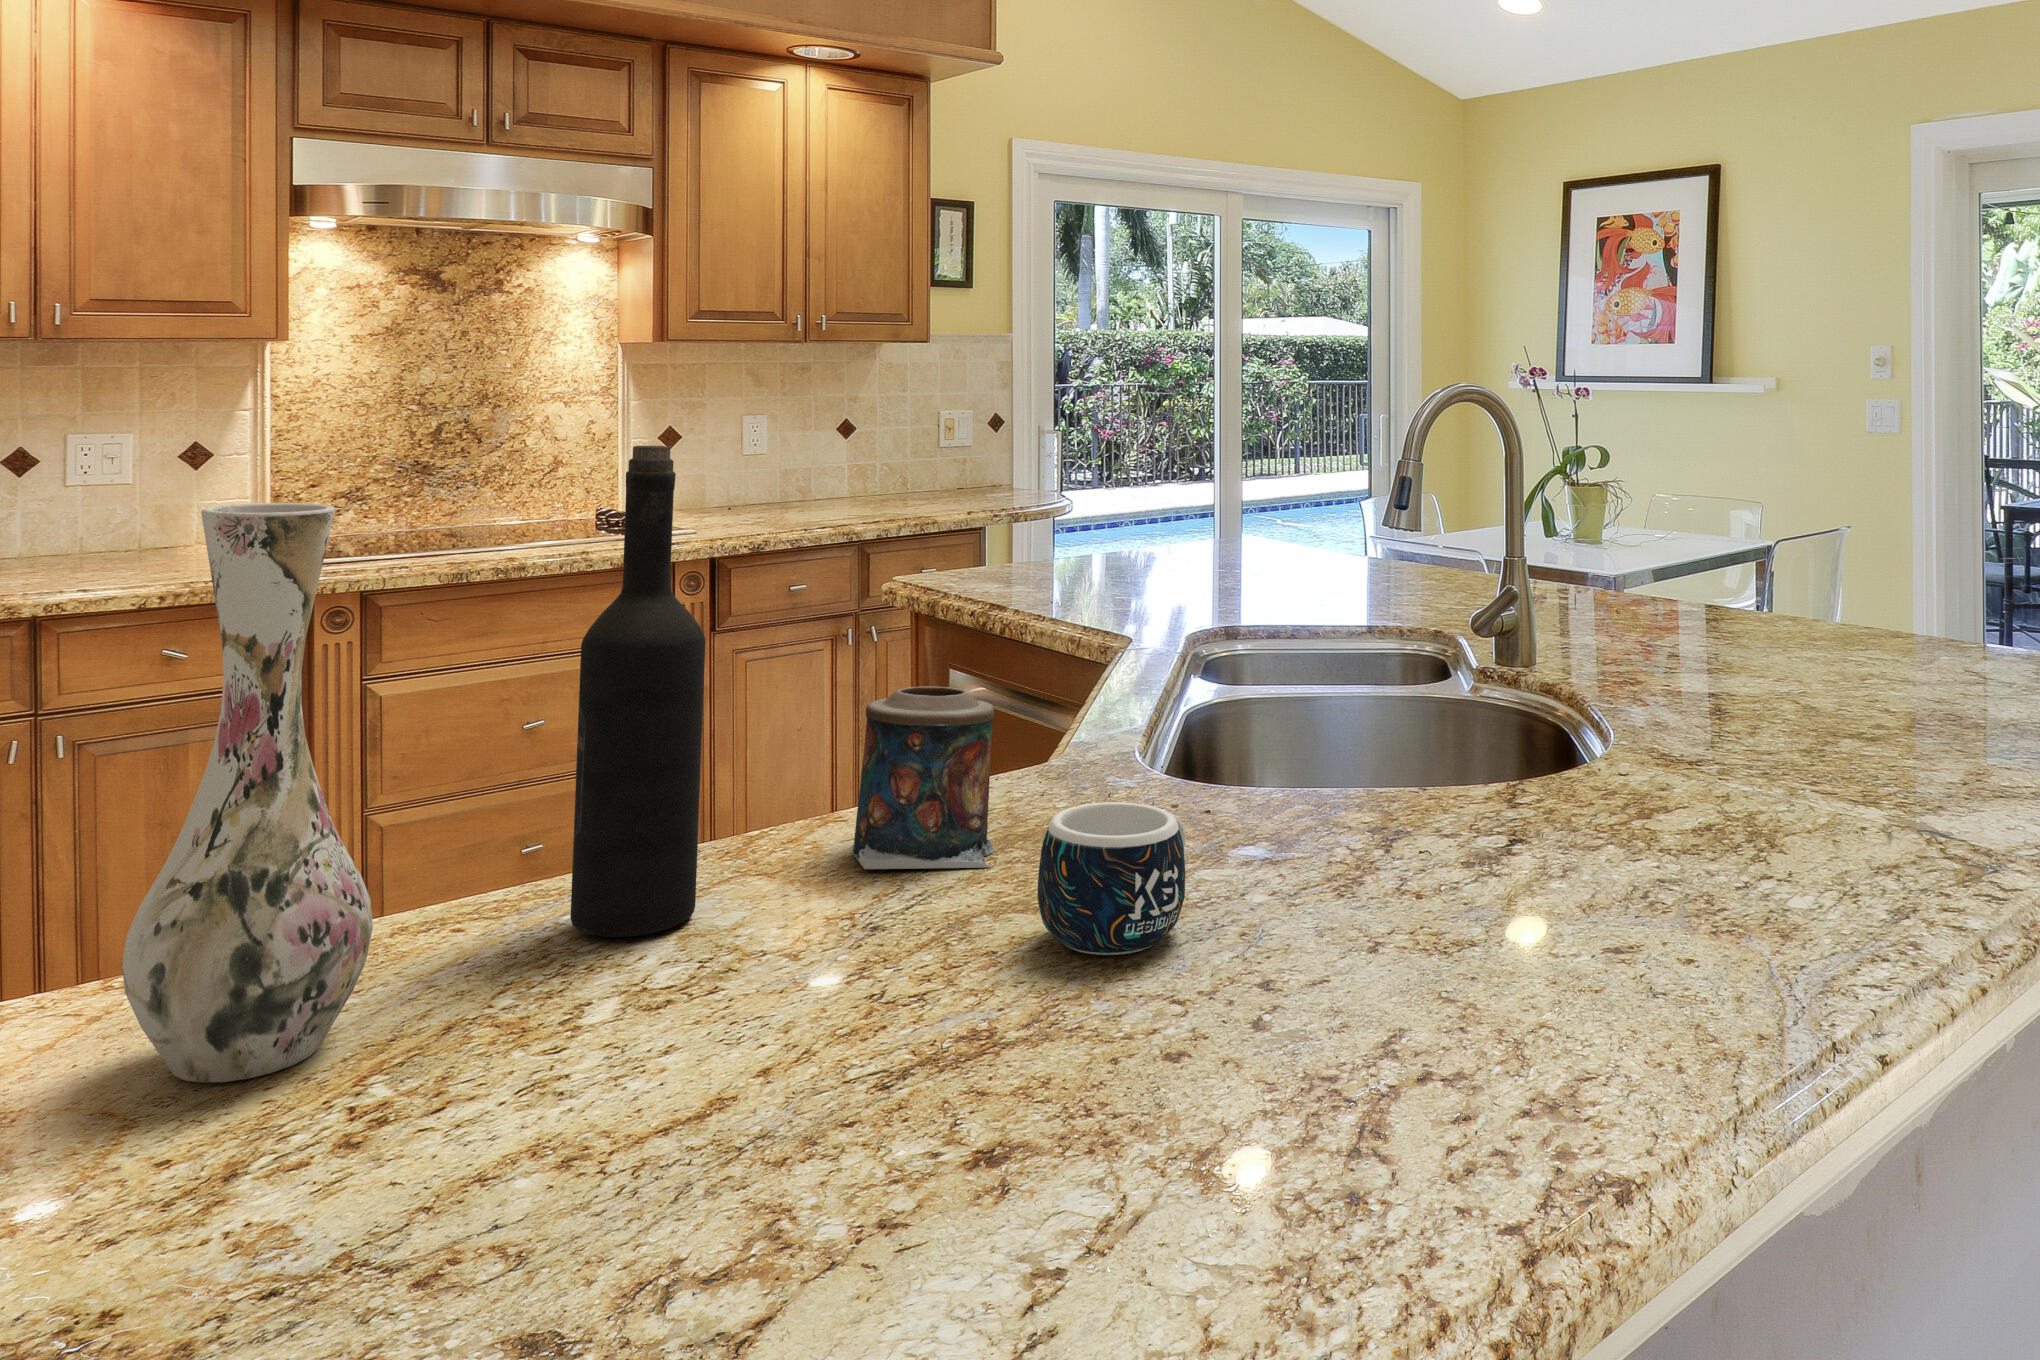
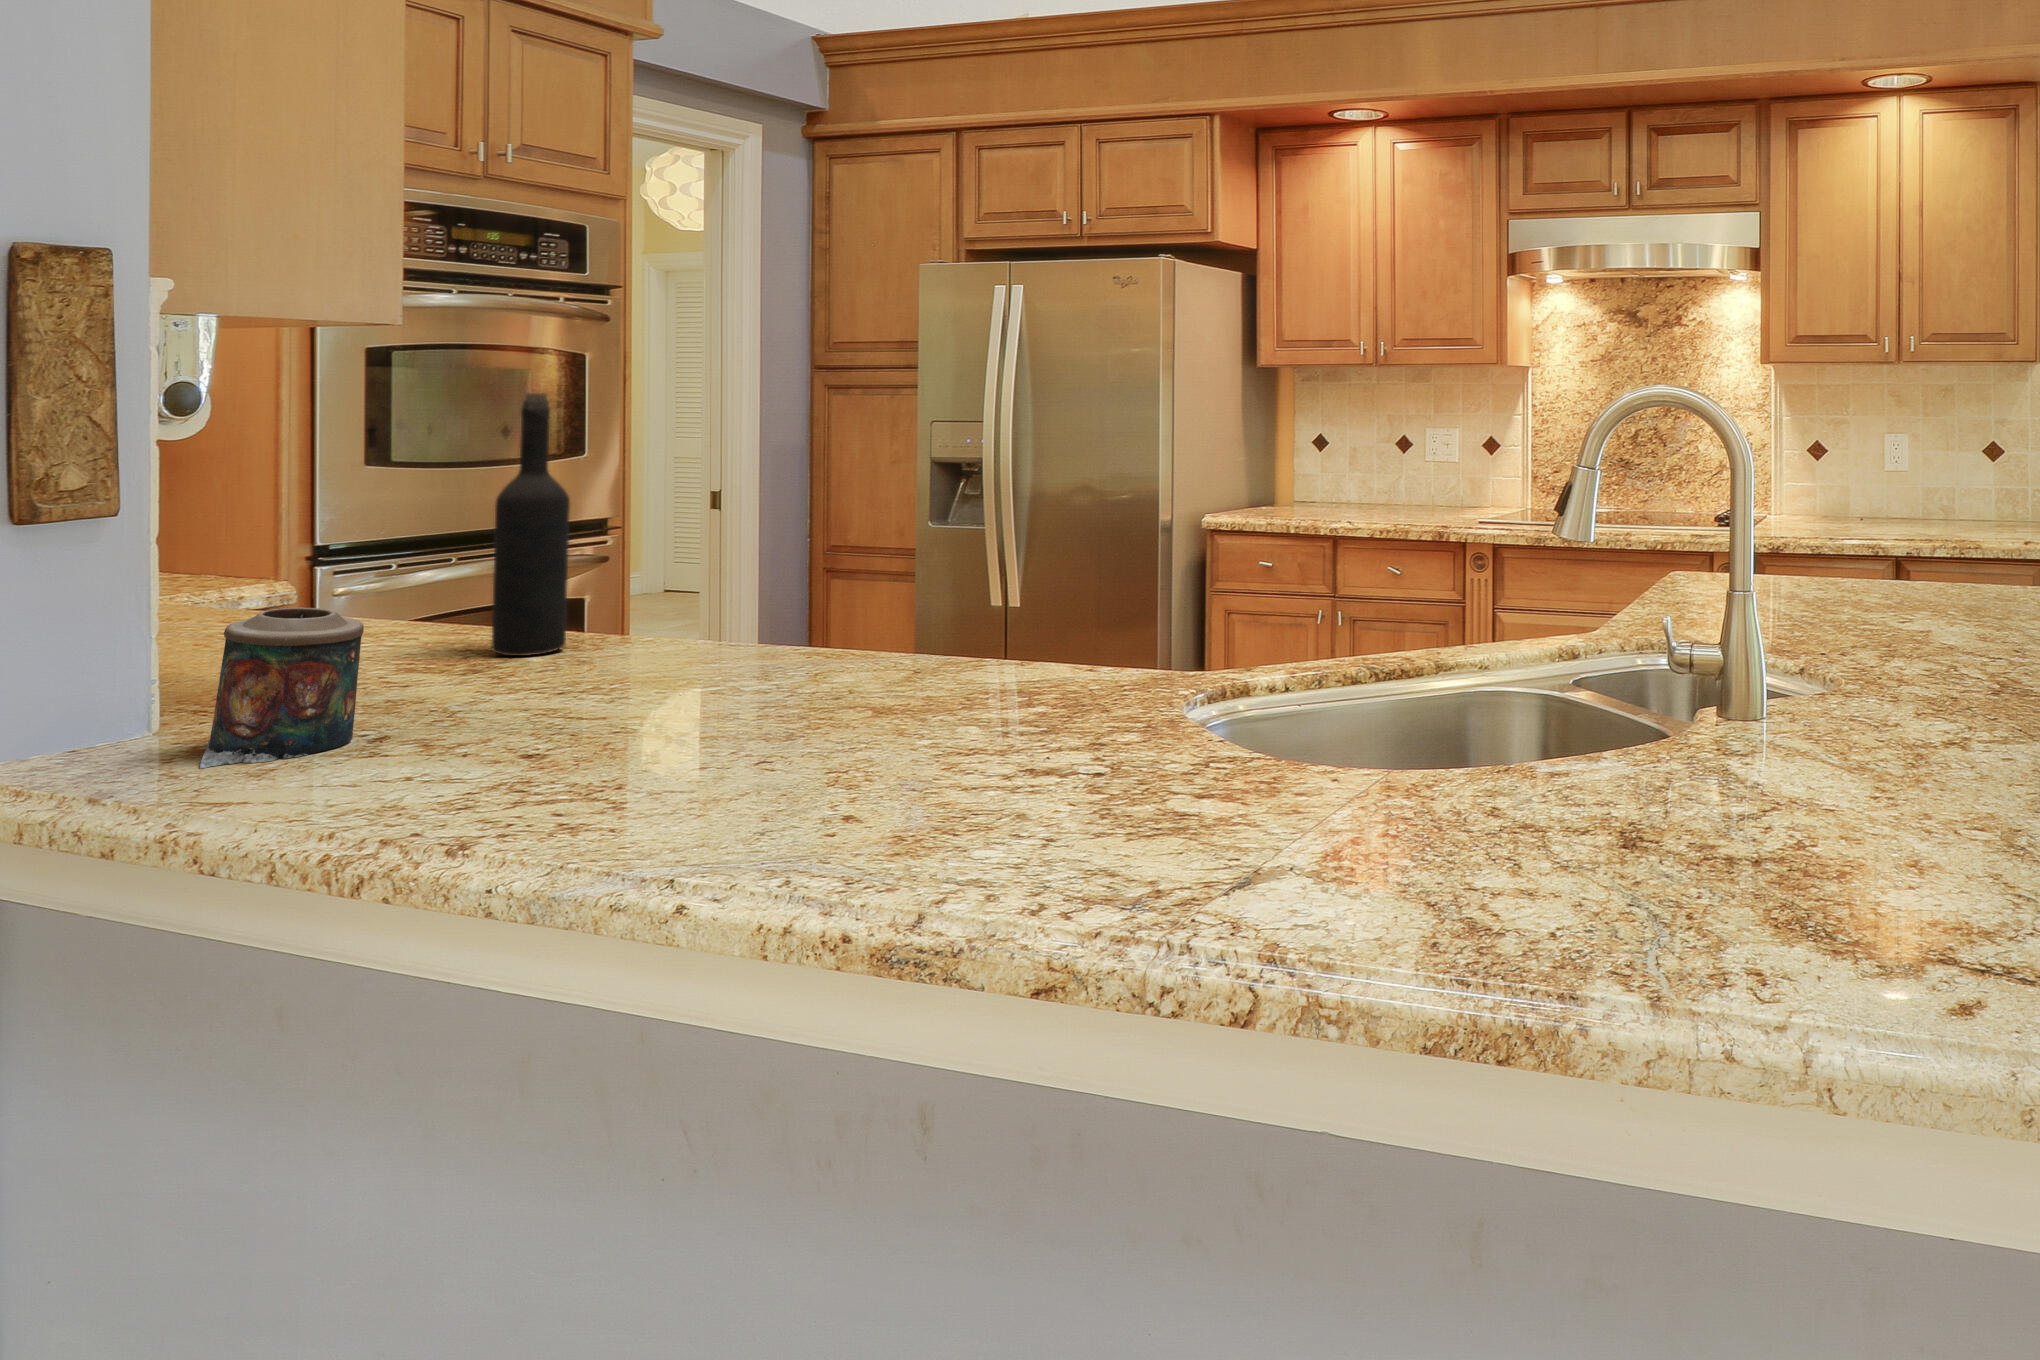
vase: present [122,503,373,1083] -> none [294,408,407,653]
candle: present [850,686,995,869] -> present [200,608,364,769]
mug: present [1037,802,1185,955] -> none [392,621,527,709]

